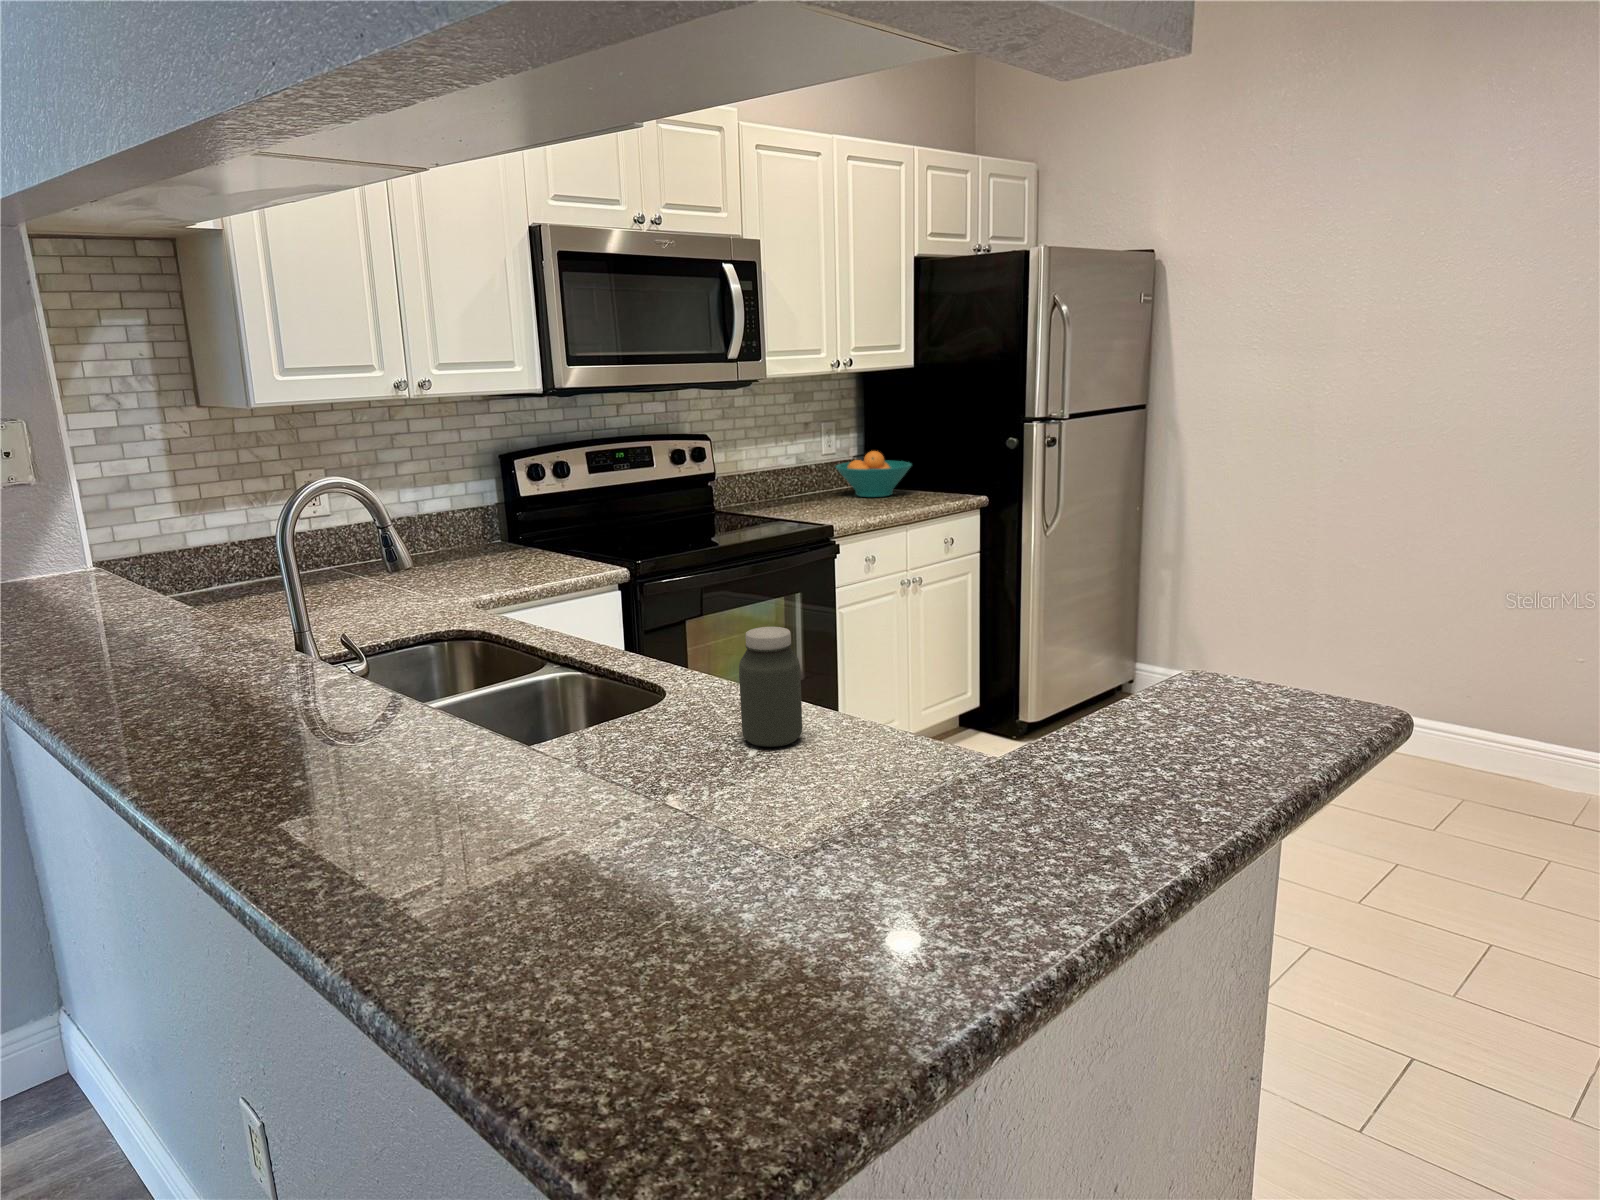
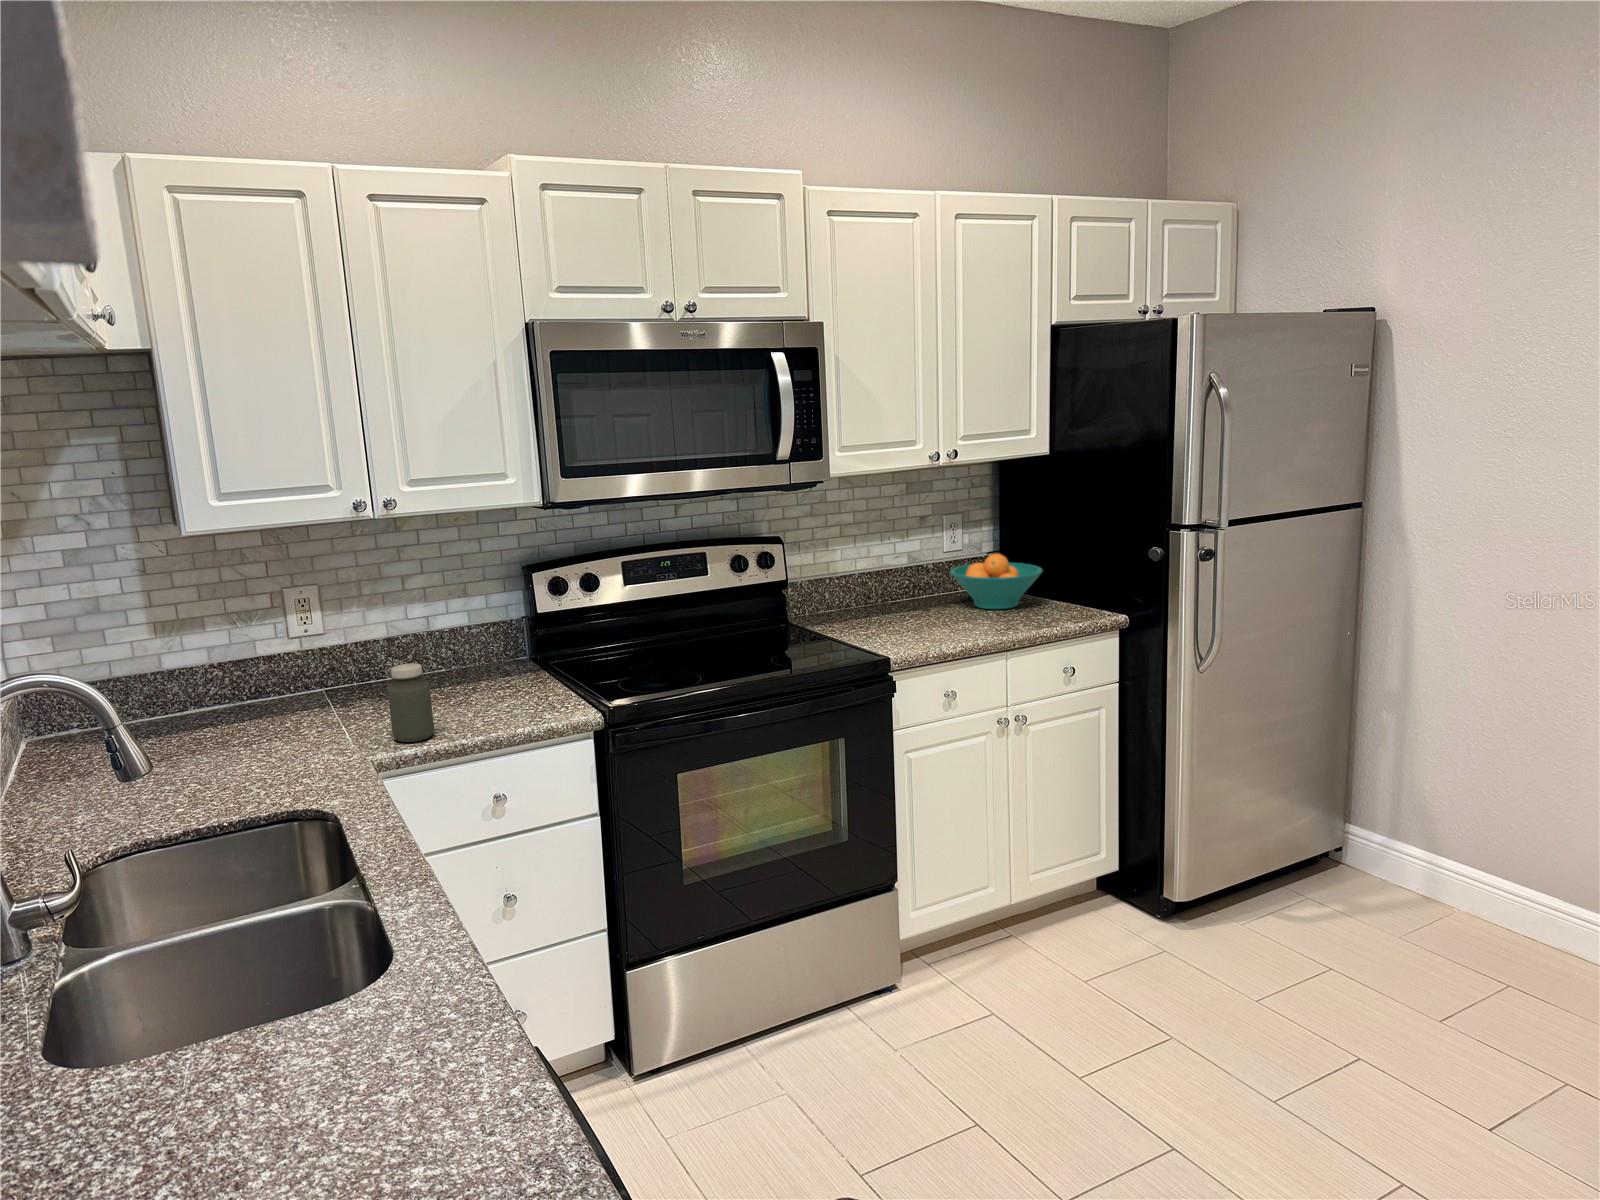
jar: present [739,627,802,747] -> present [388,663,434,742]

